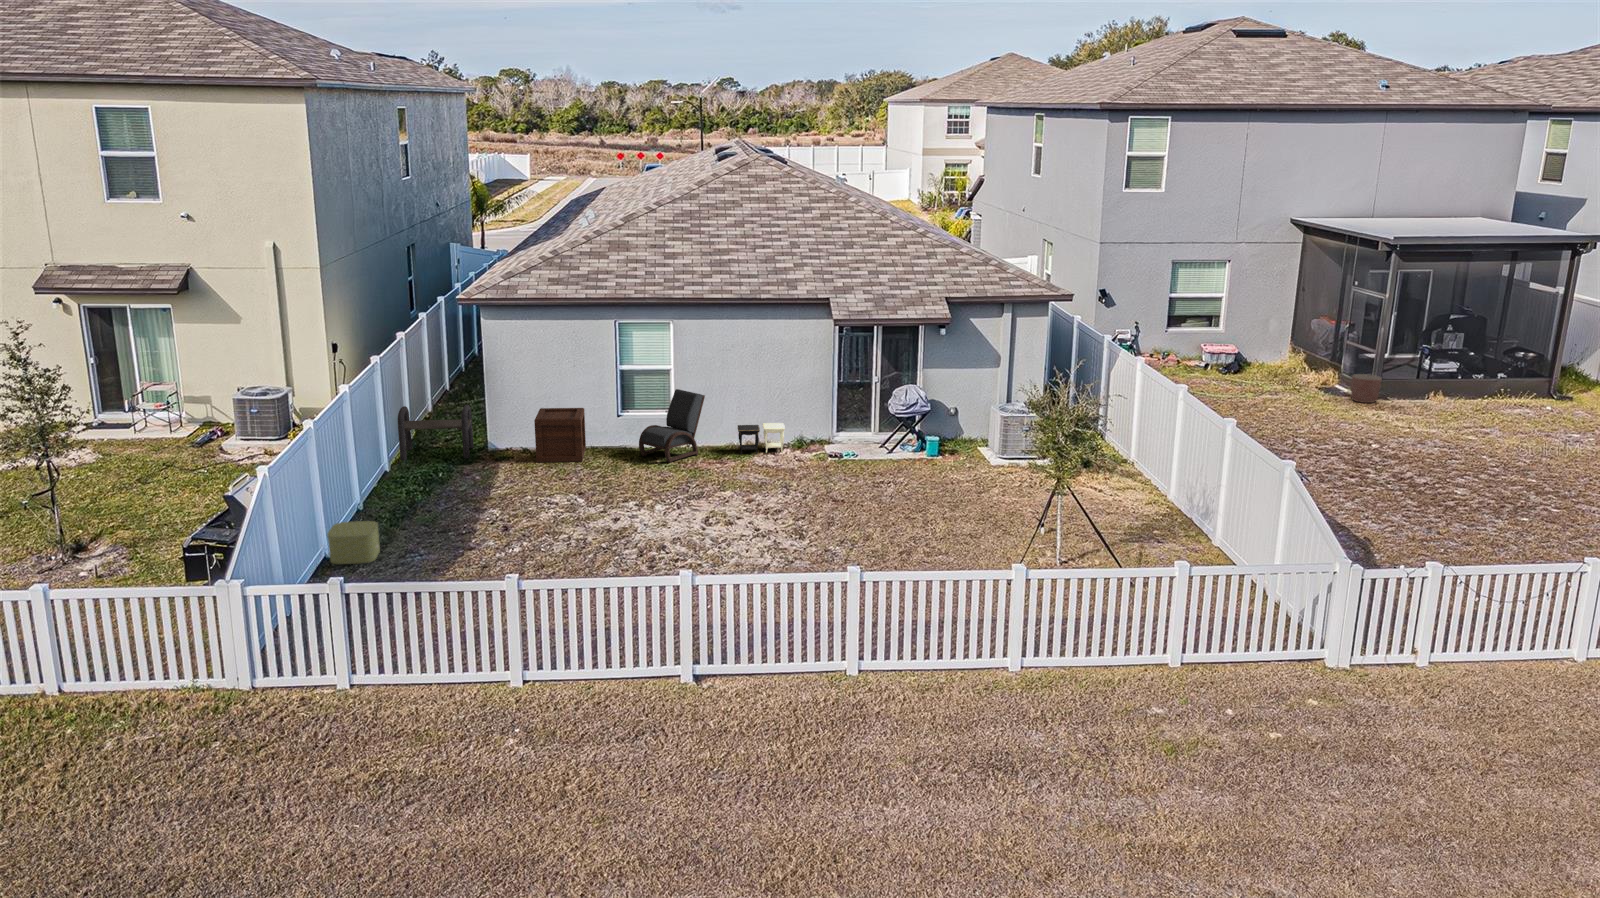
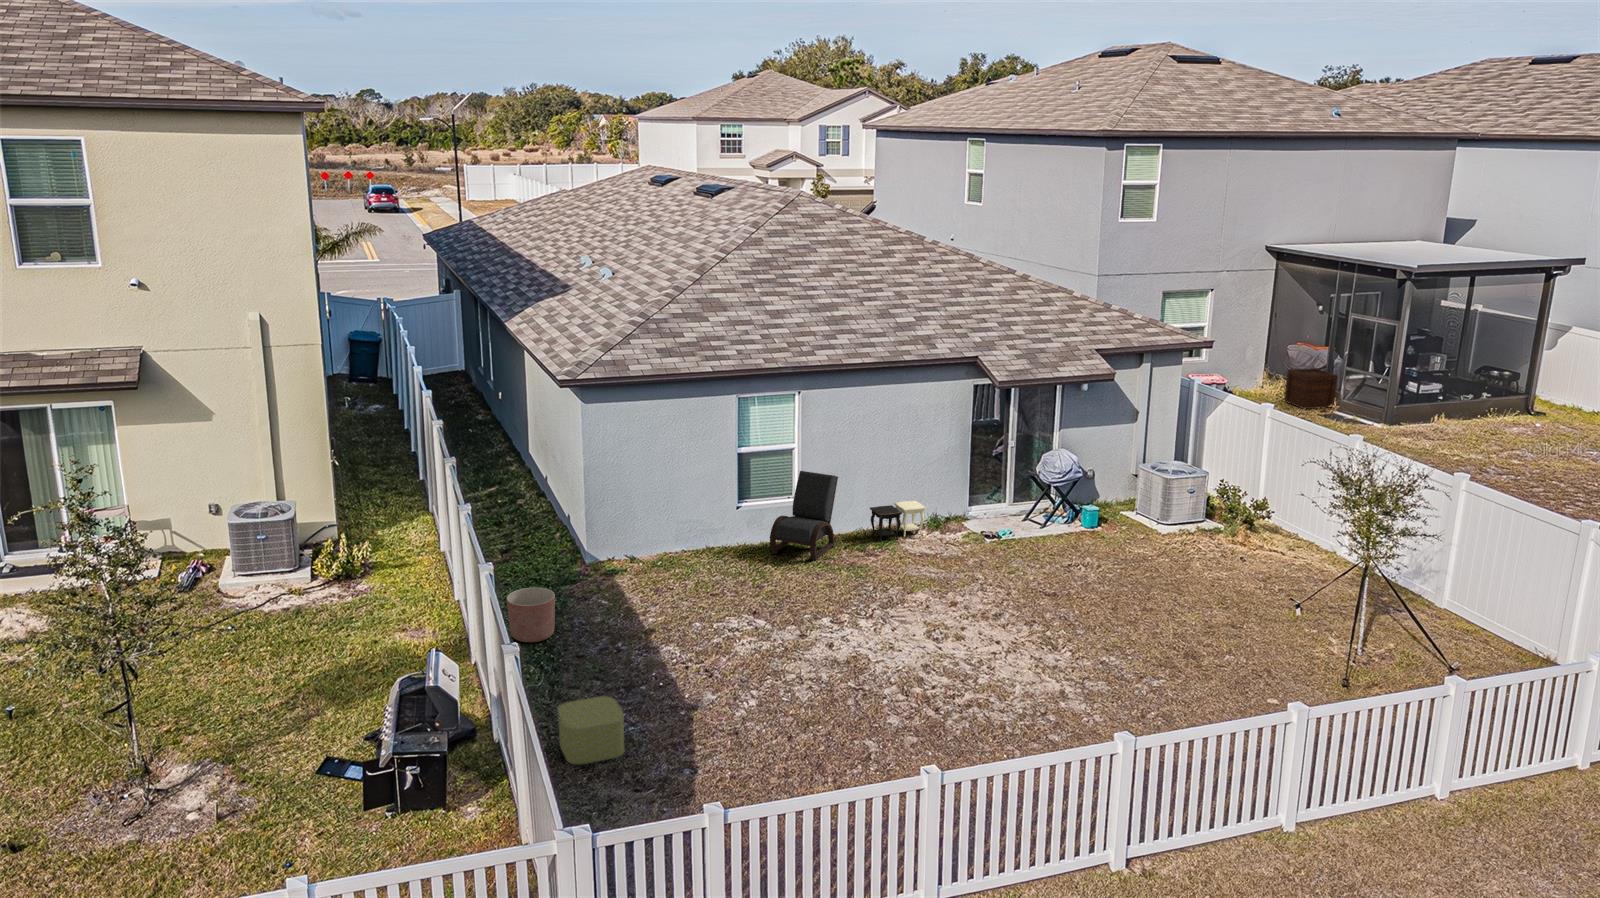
planter: present [1350,374,1382,403] -> present [507,588,555,642]
bench: present [398,405,474,460] -> none [473,509,568,588]
wooden crate: present [534,408,586,463] -> present [1284,368,1338,409]

